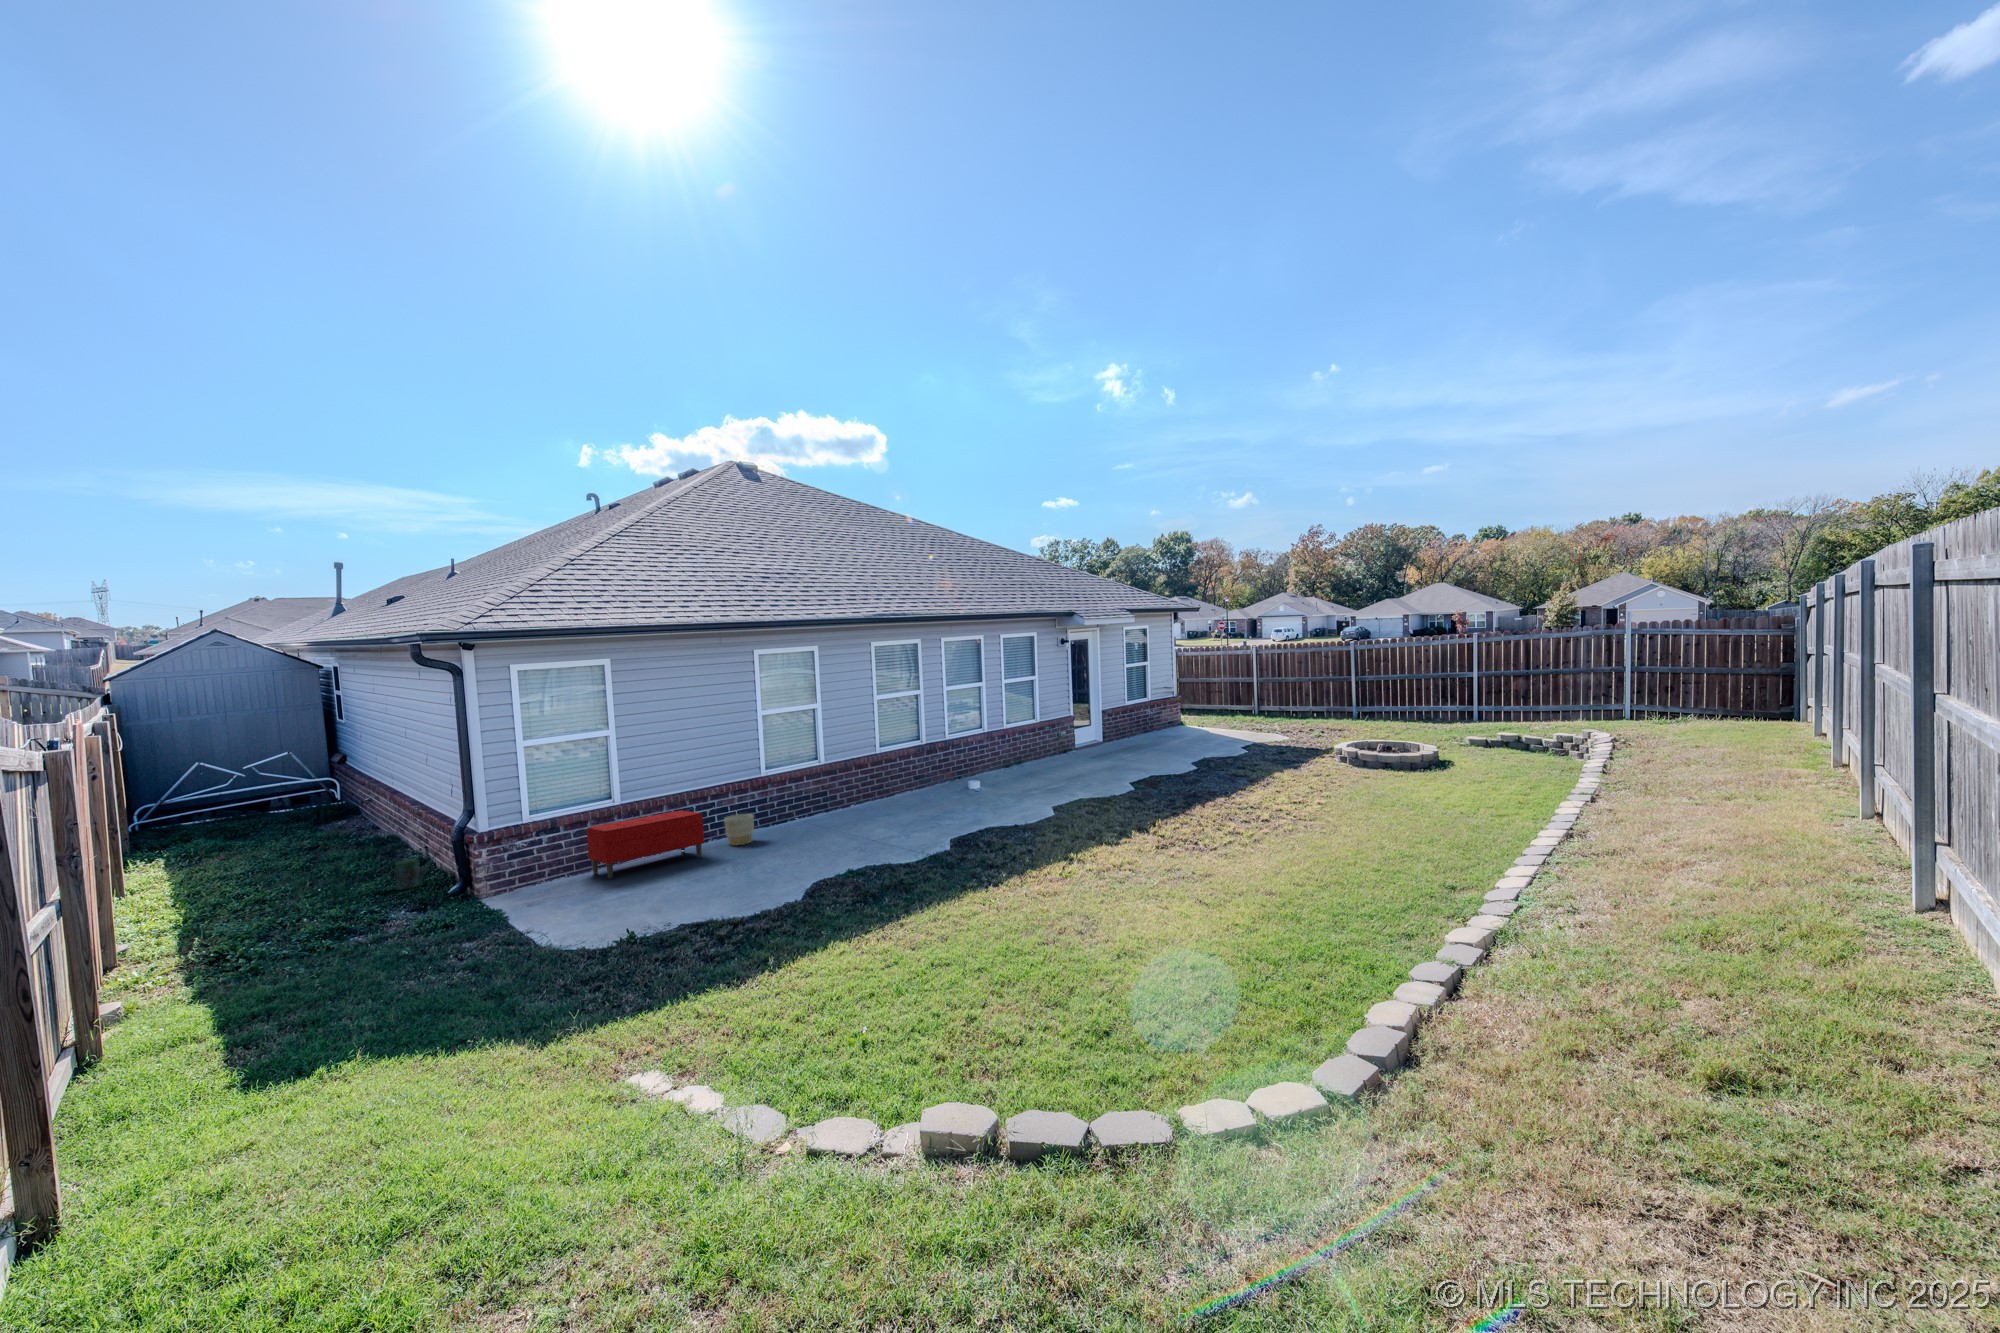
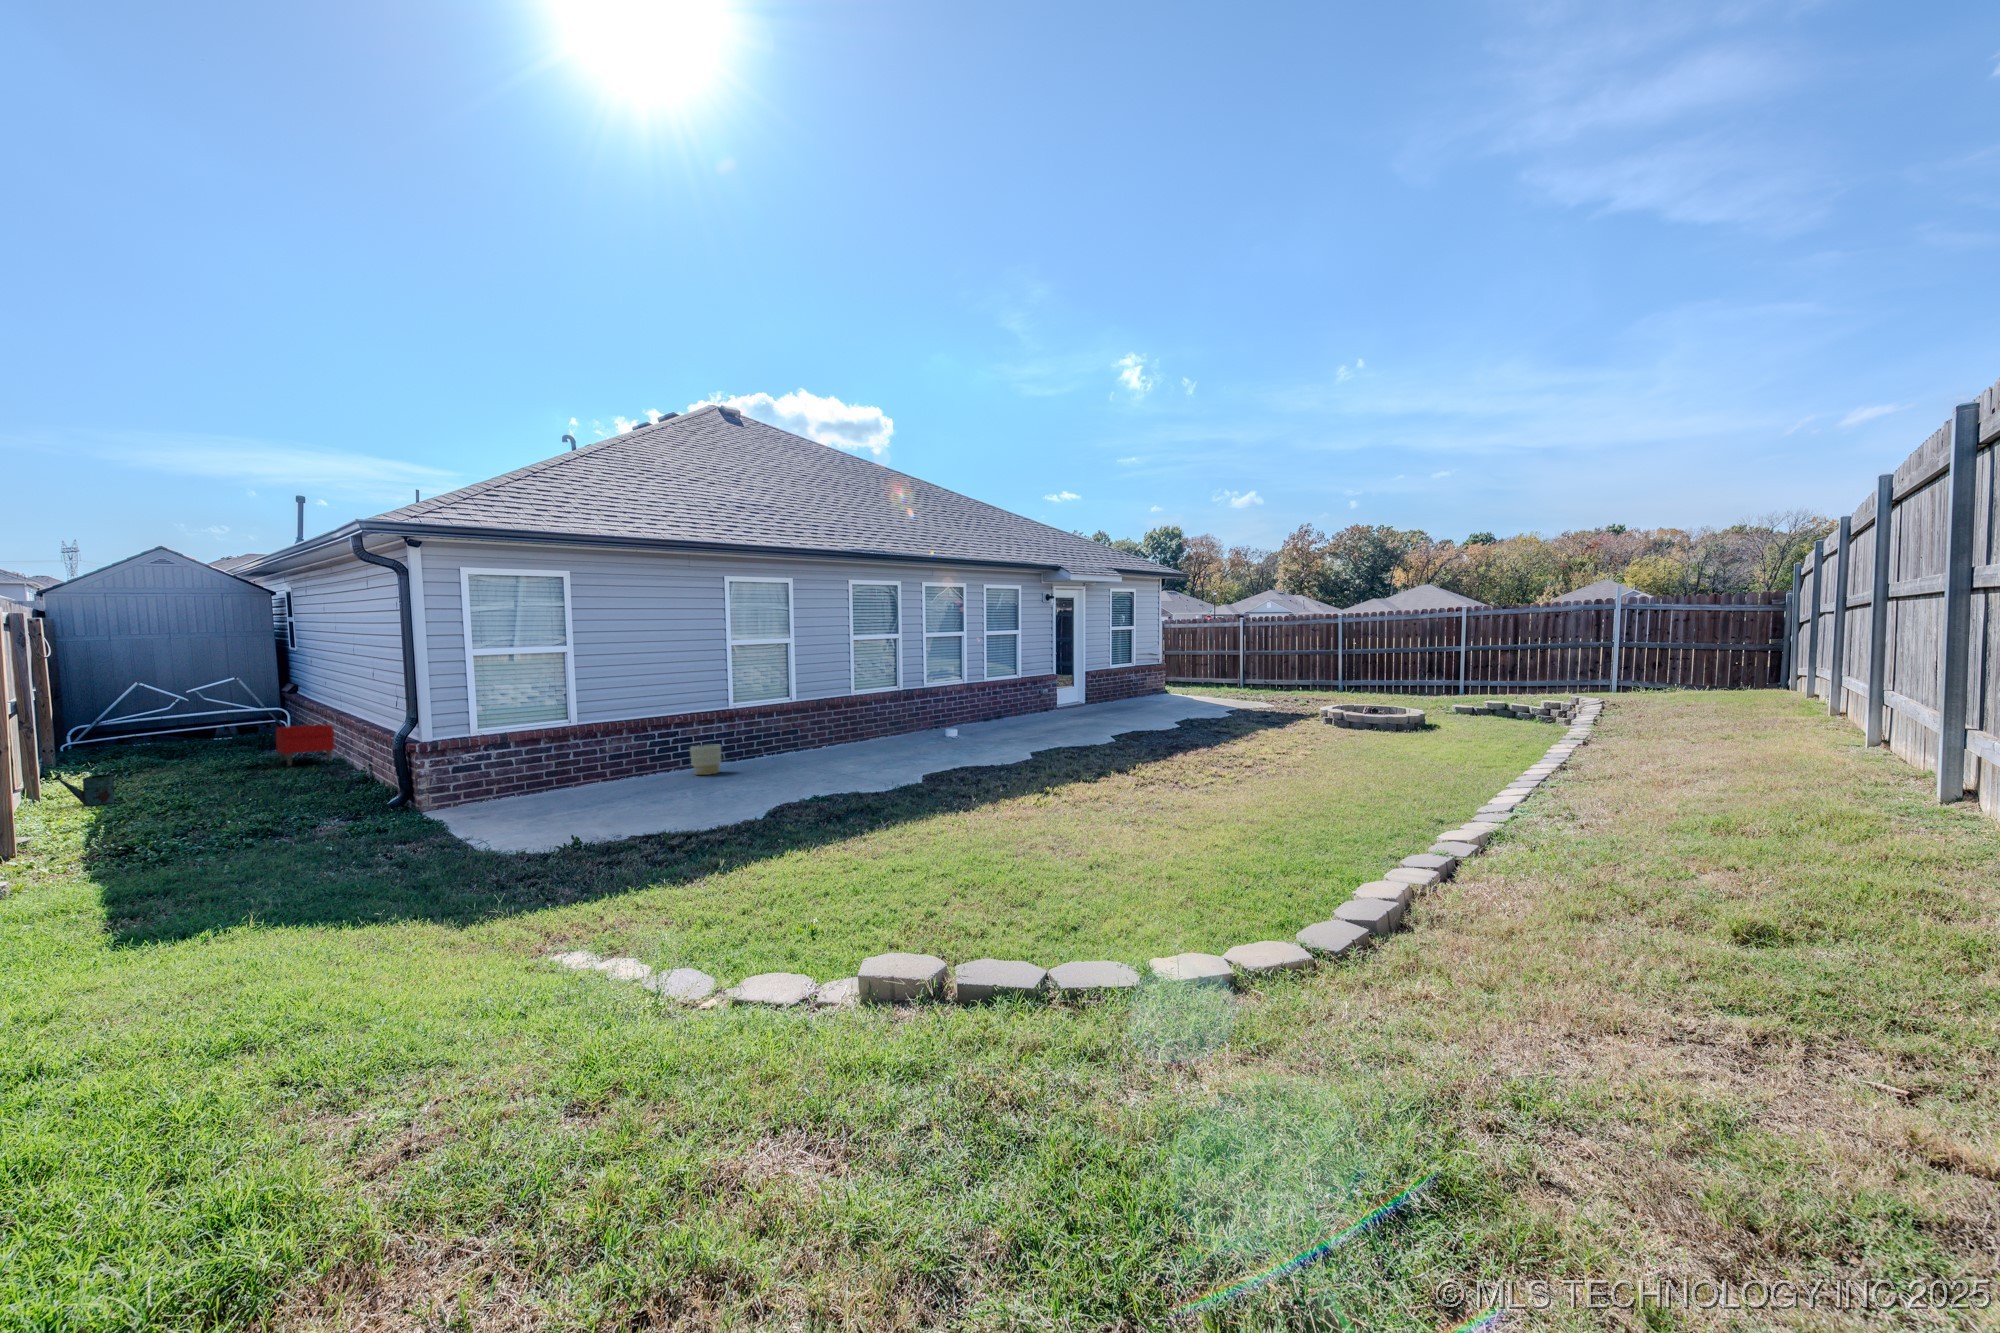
bench: present [587,810,704,879] -> present [276,724,334,765]
watering can: present [395,852,439,890] -> present [52,775,125,806]

